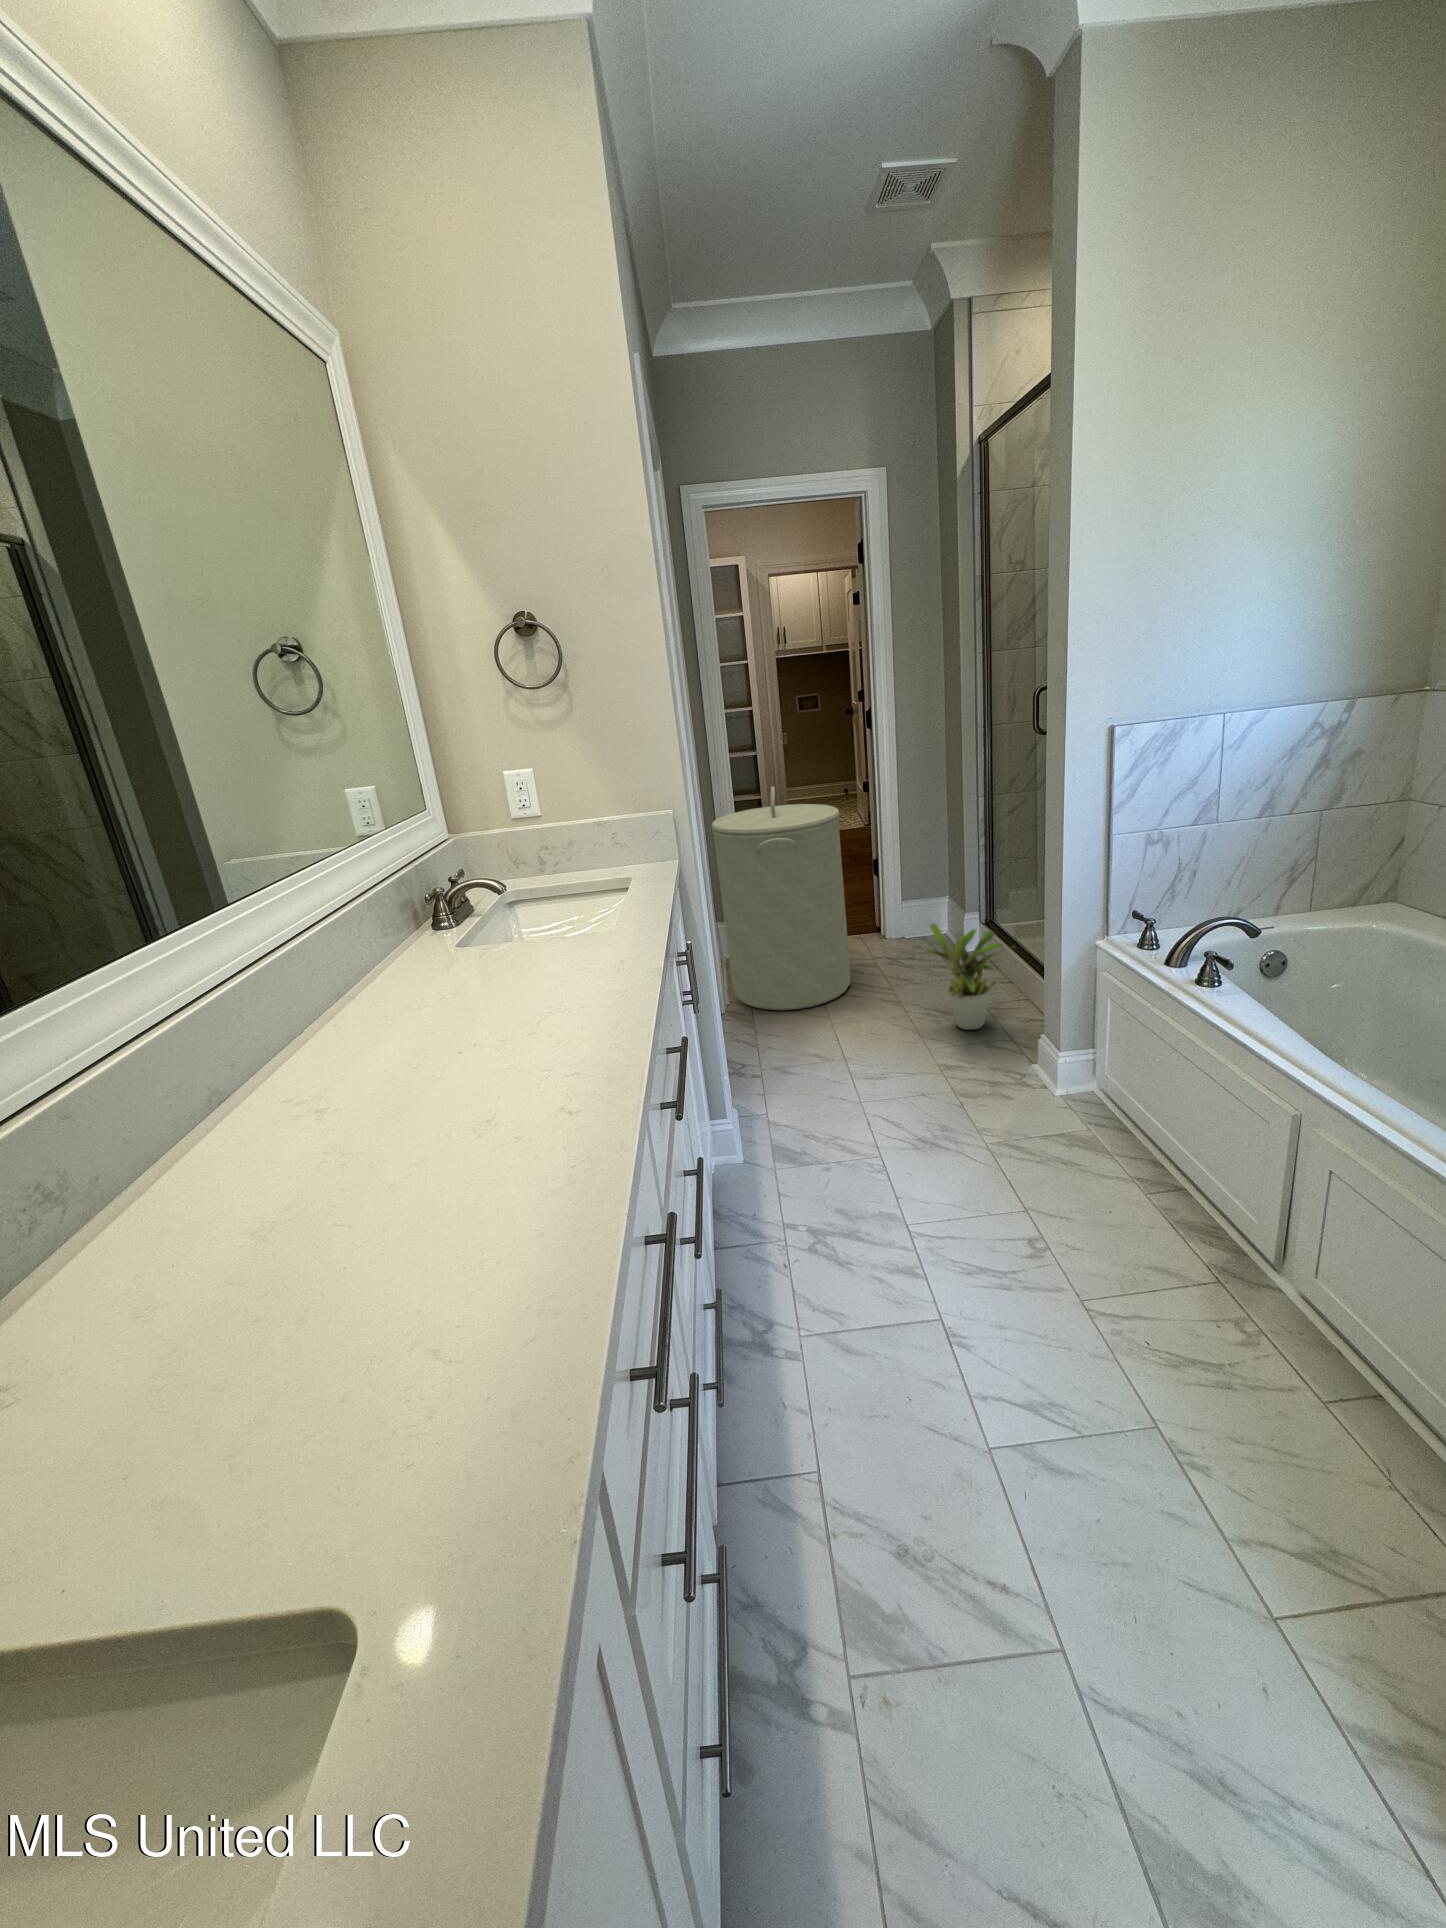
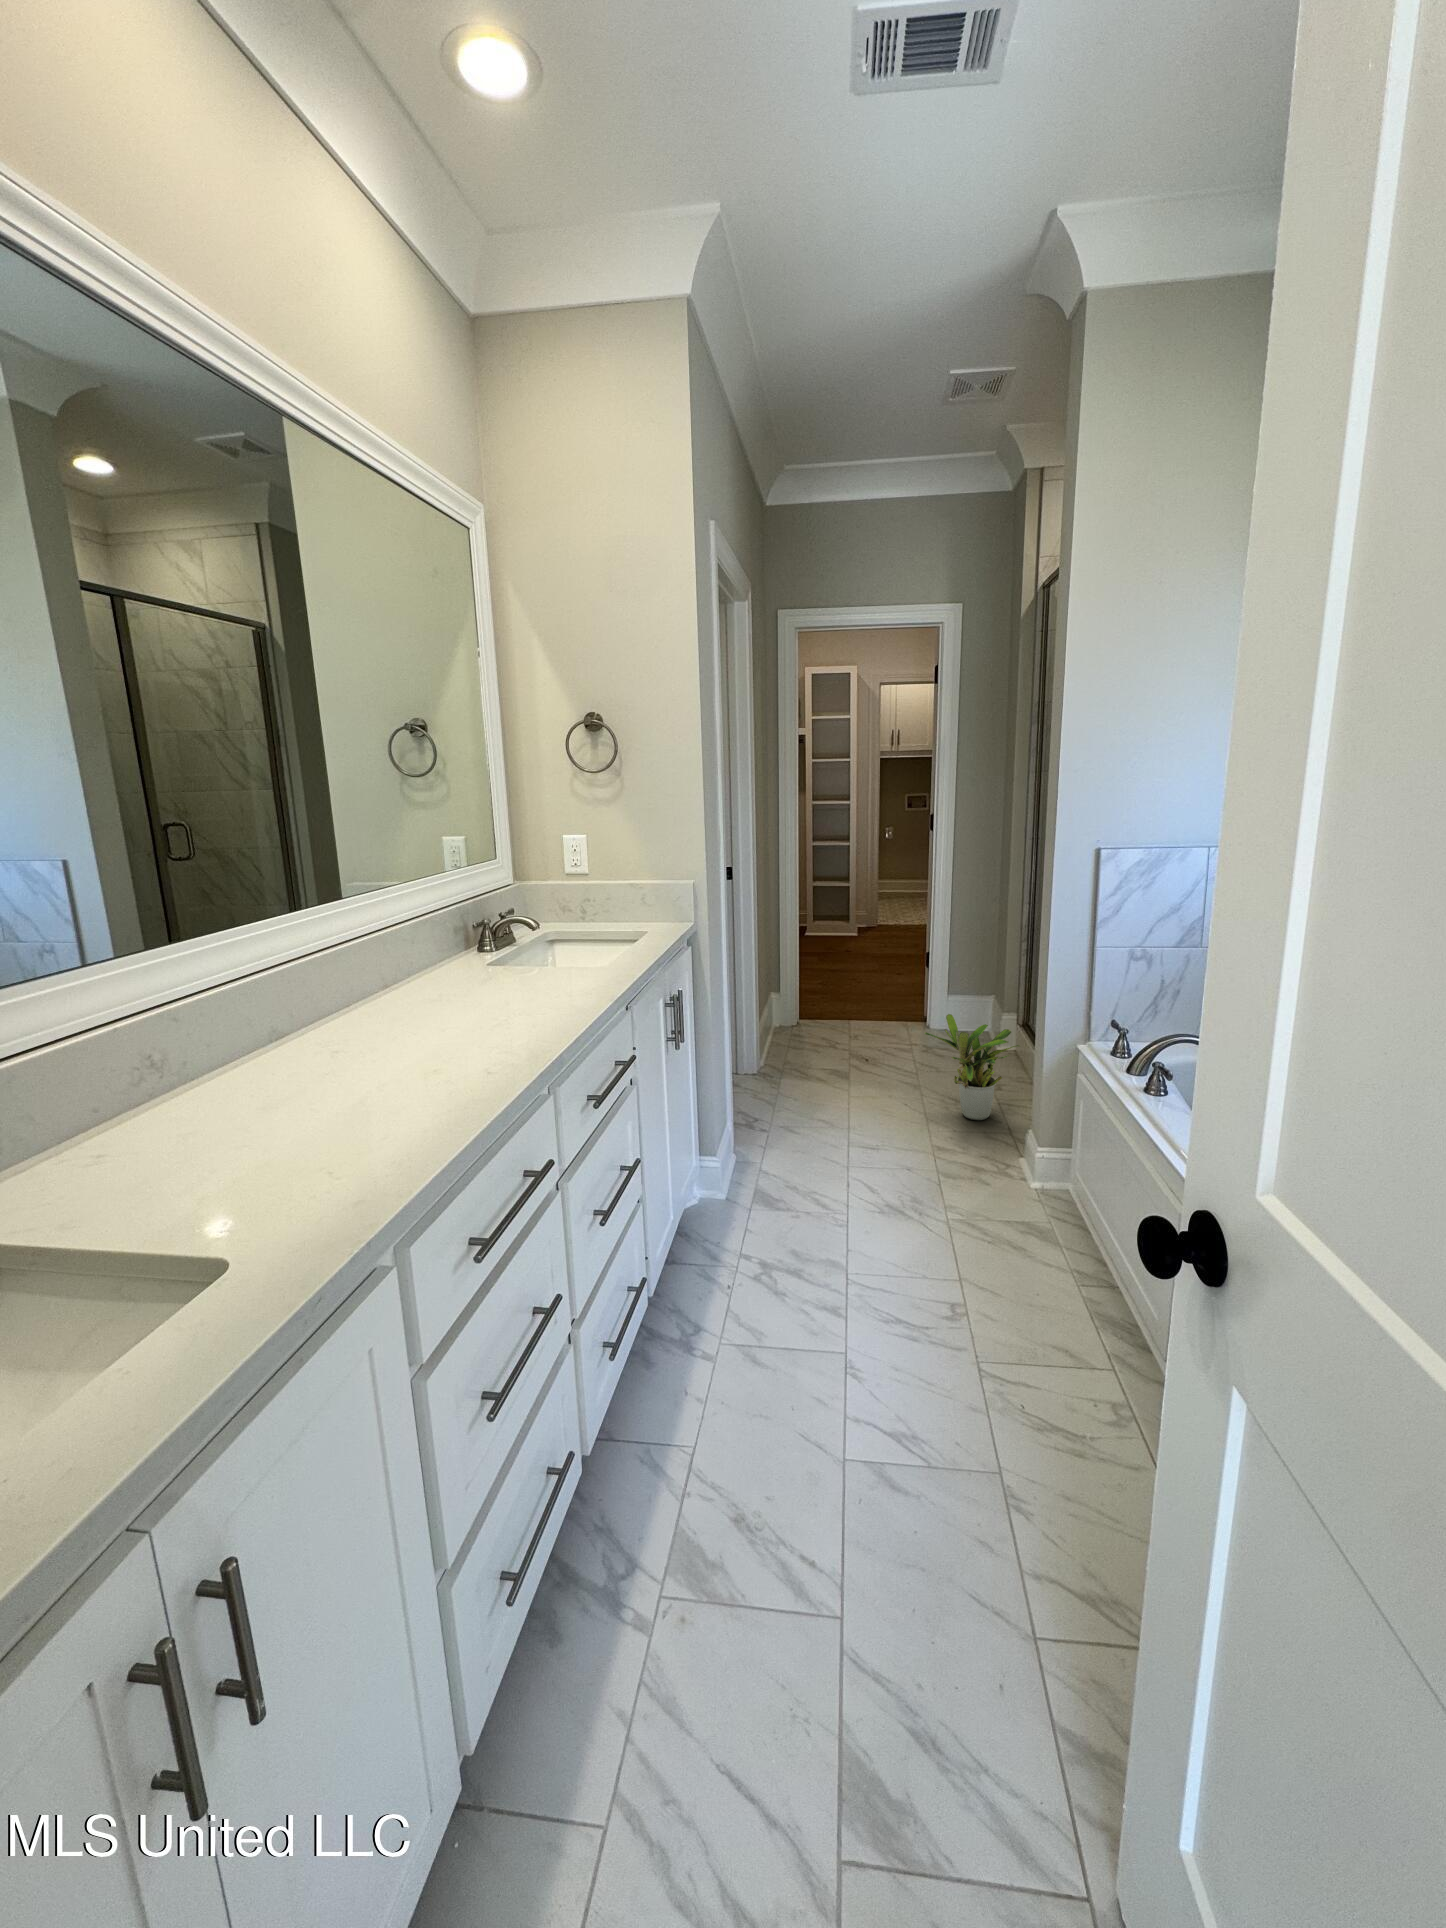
laundry hamper: present [712,786,851,1010] -> none [767,873,883,1078]

